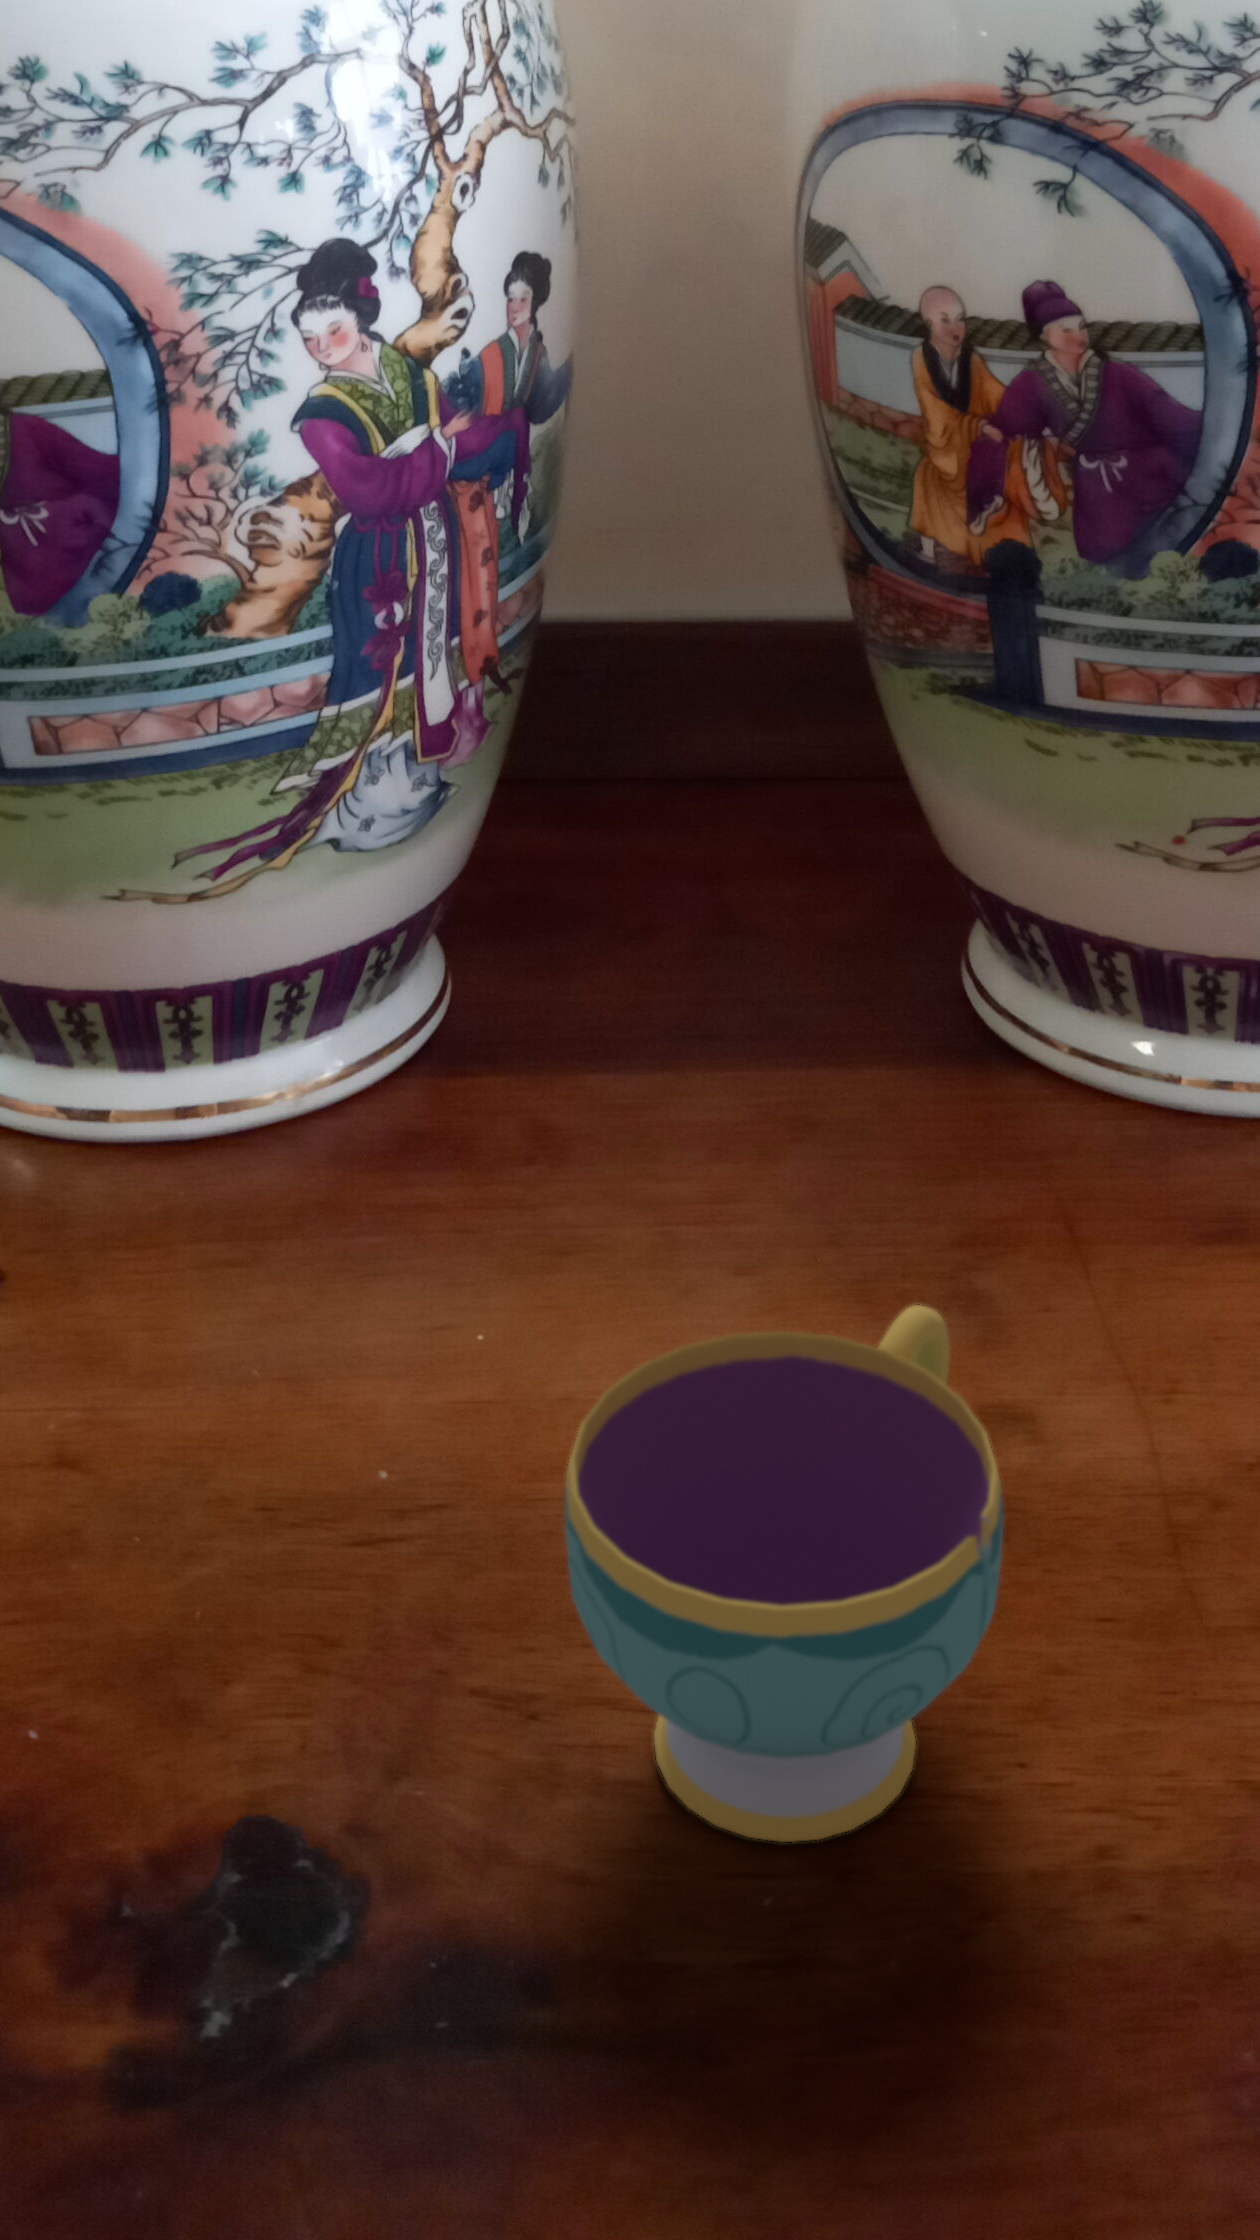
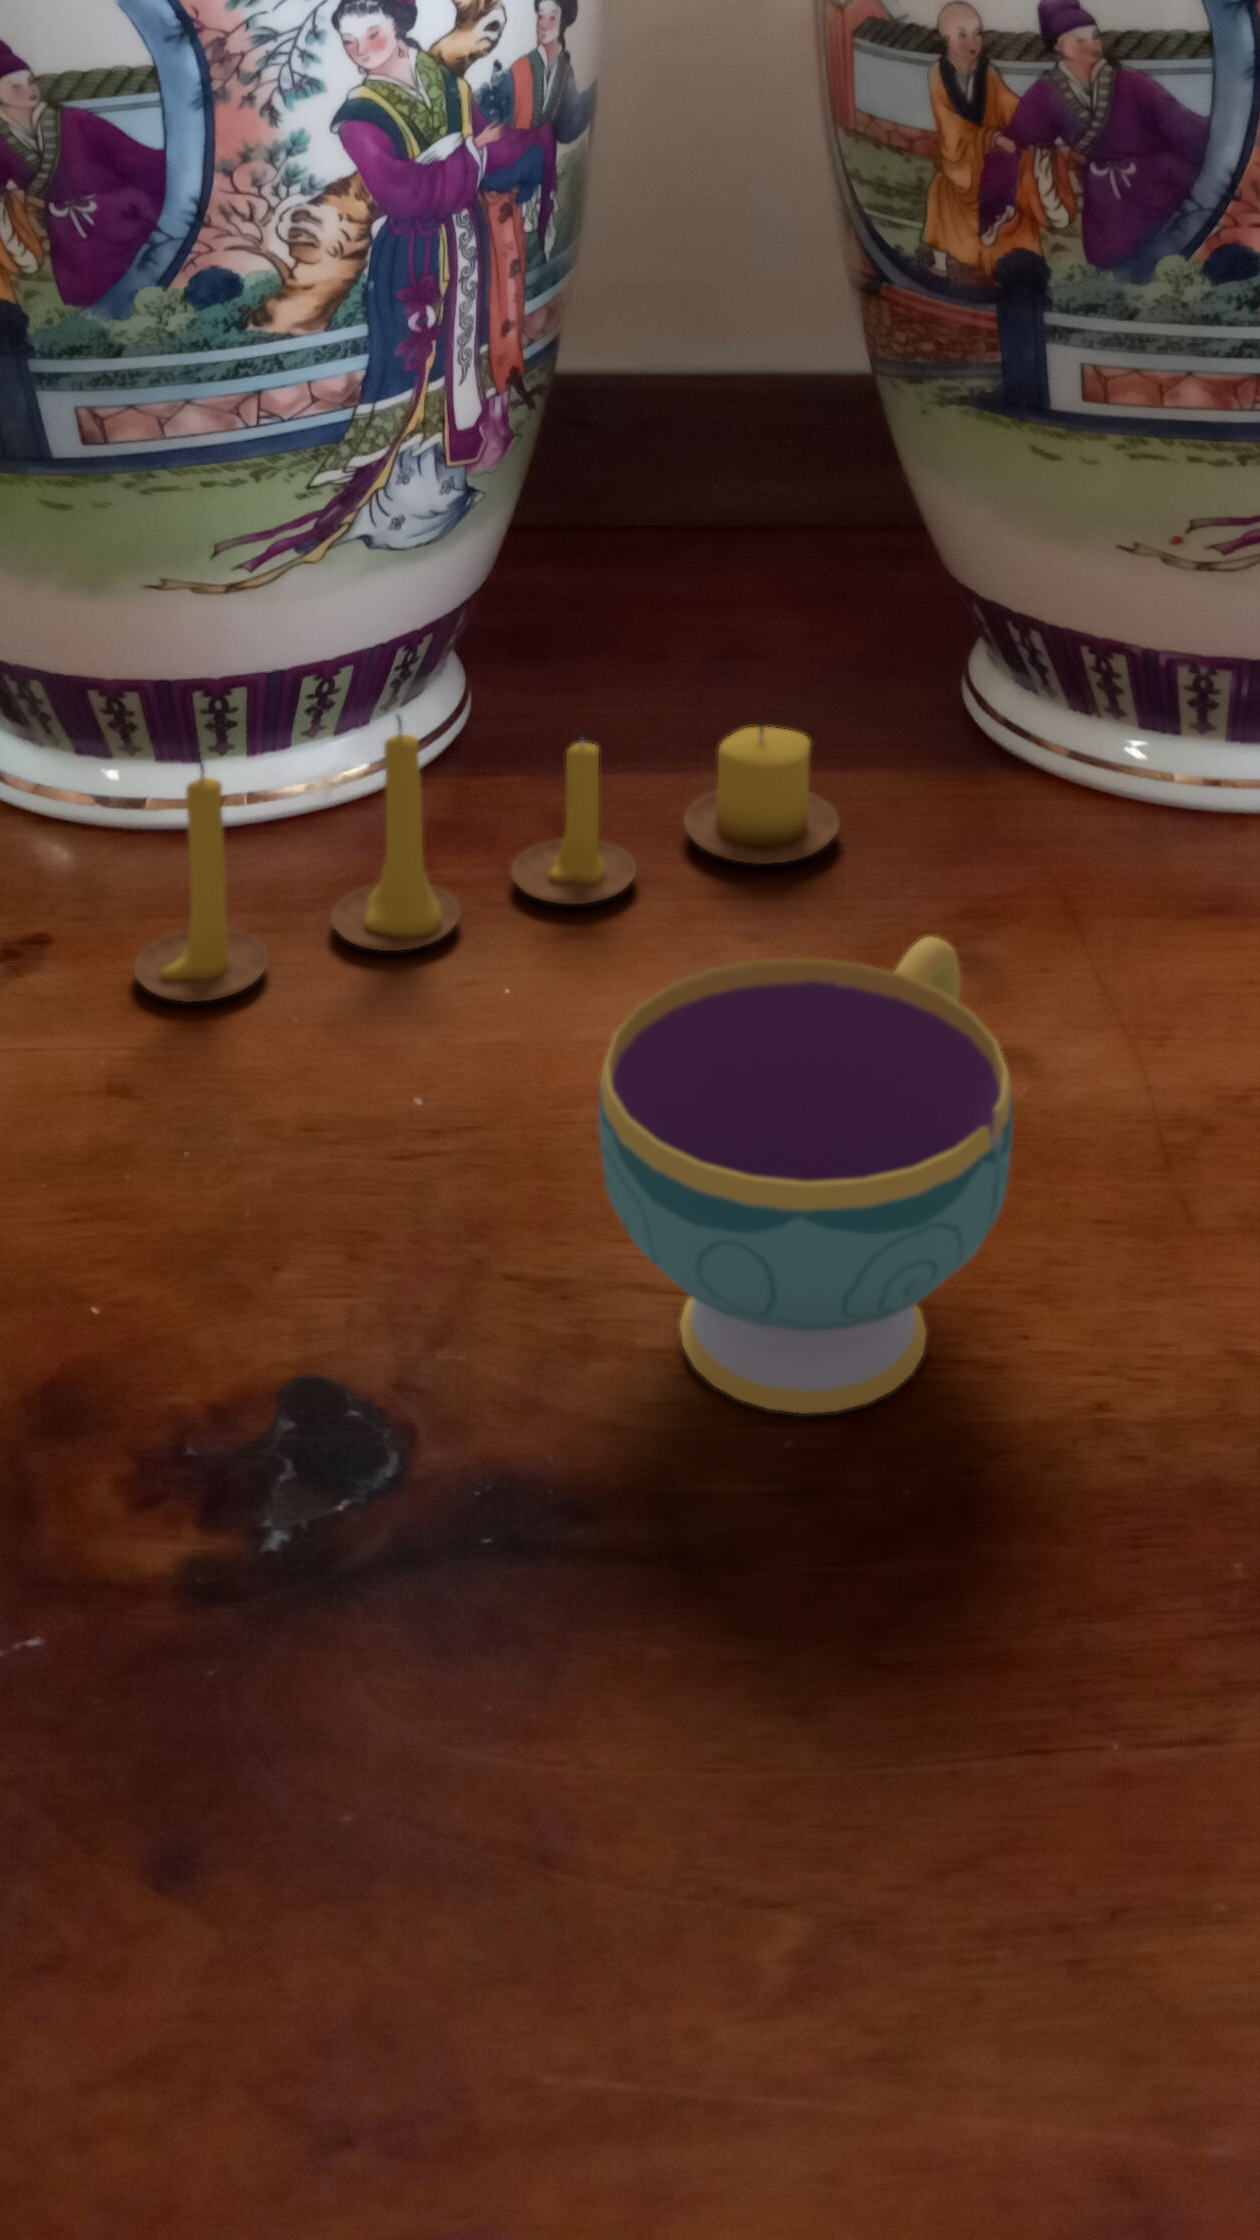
candle: none [88,1026,832,1348] -> present [134,716,840,1002]

